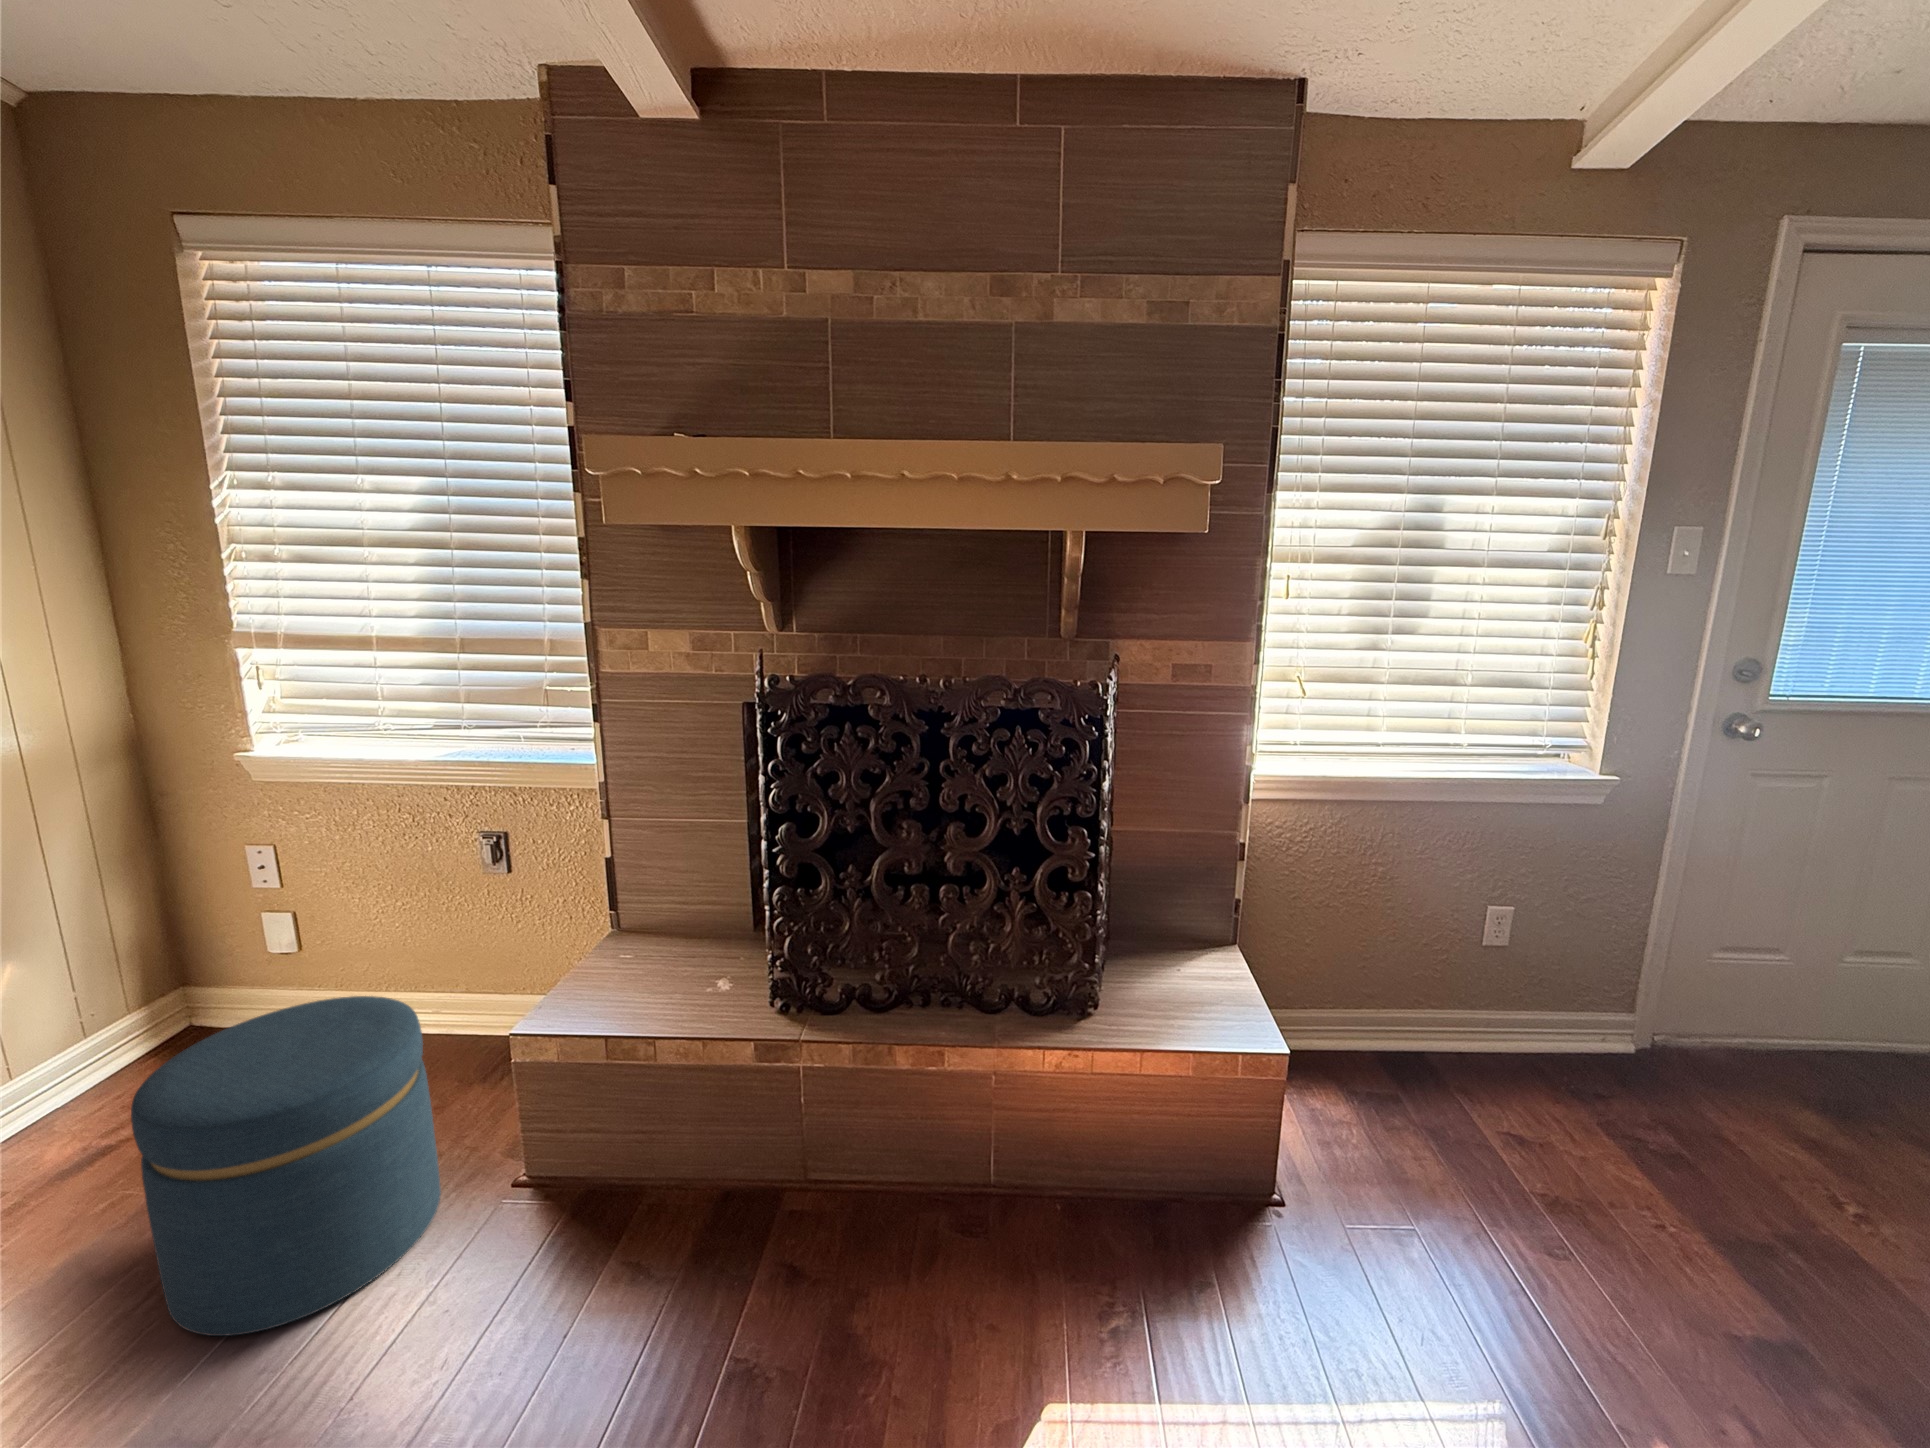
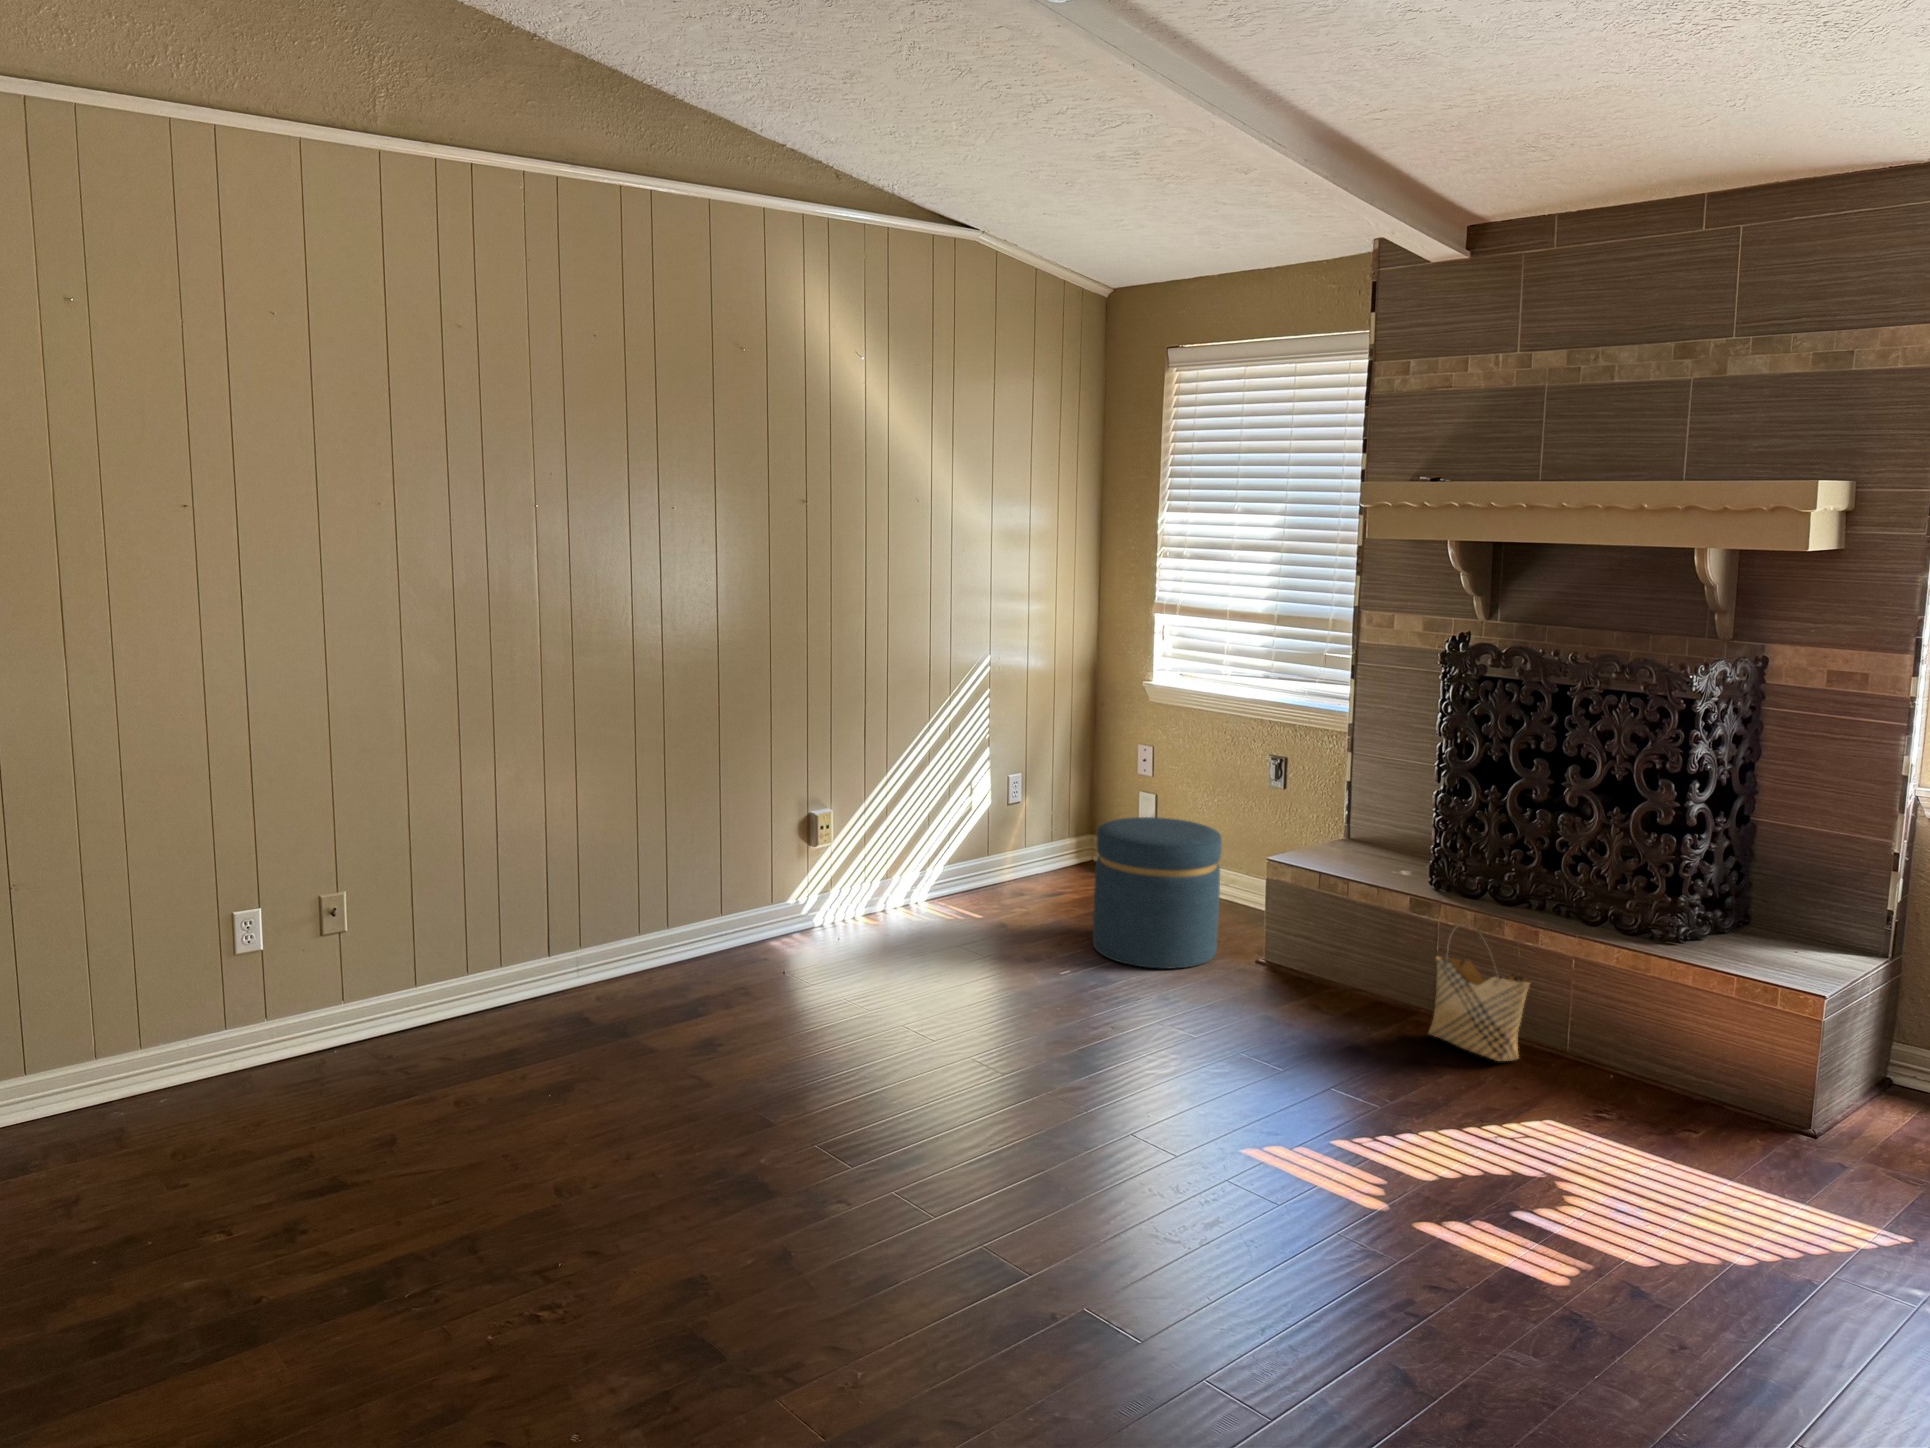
woven basket: none [818,1052,956,1262] -> present [1429,920,1530,1061]

